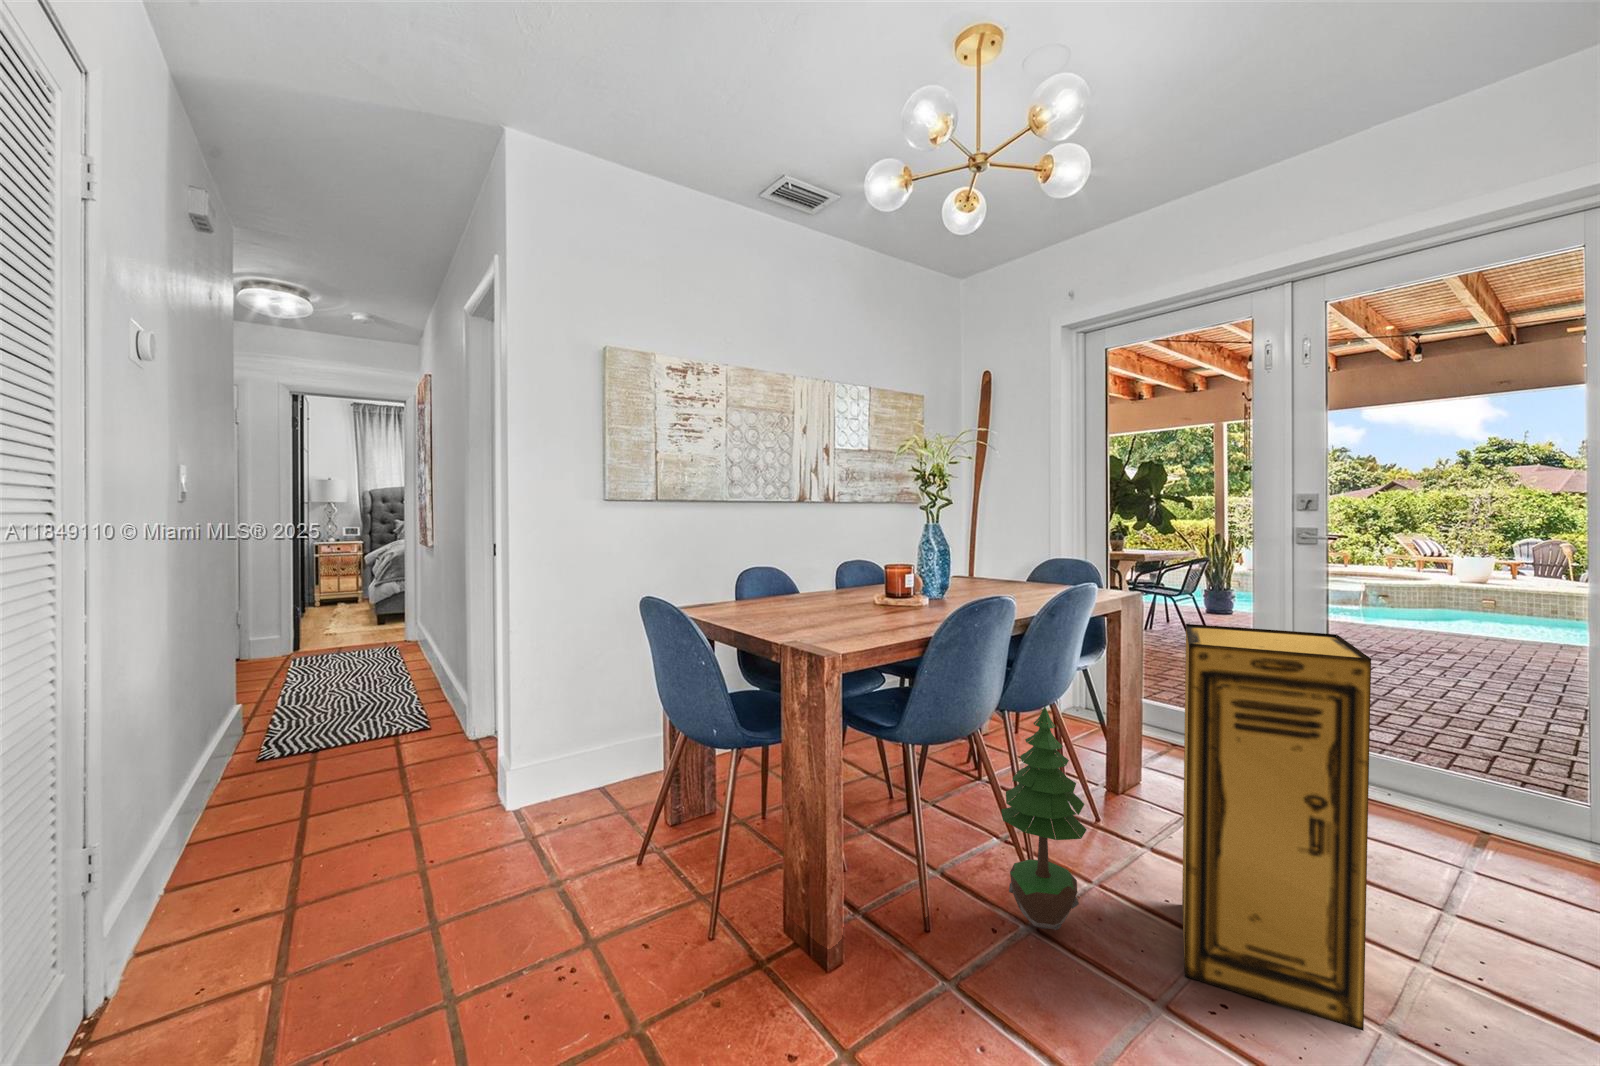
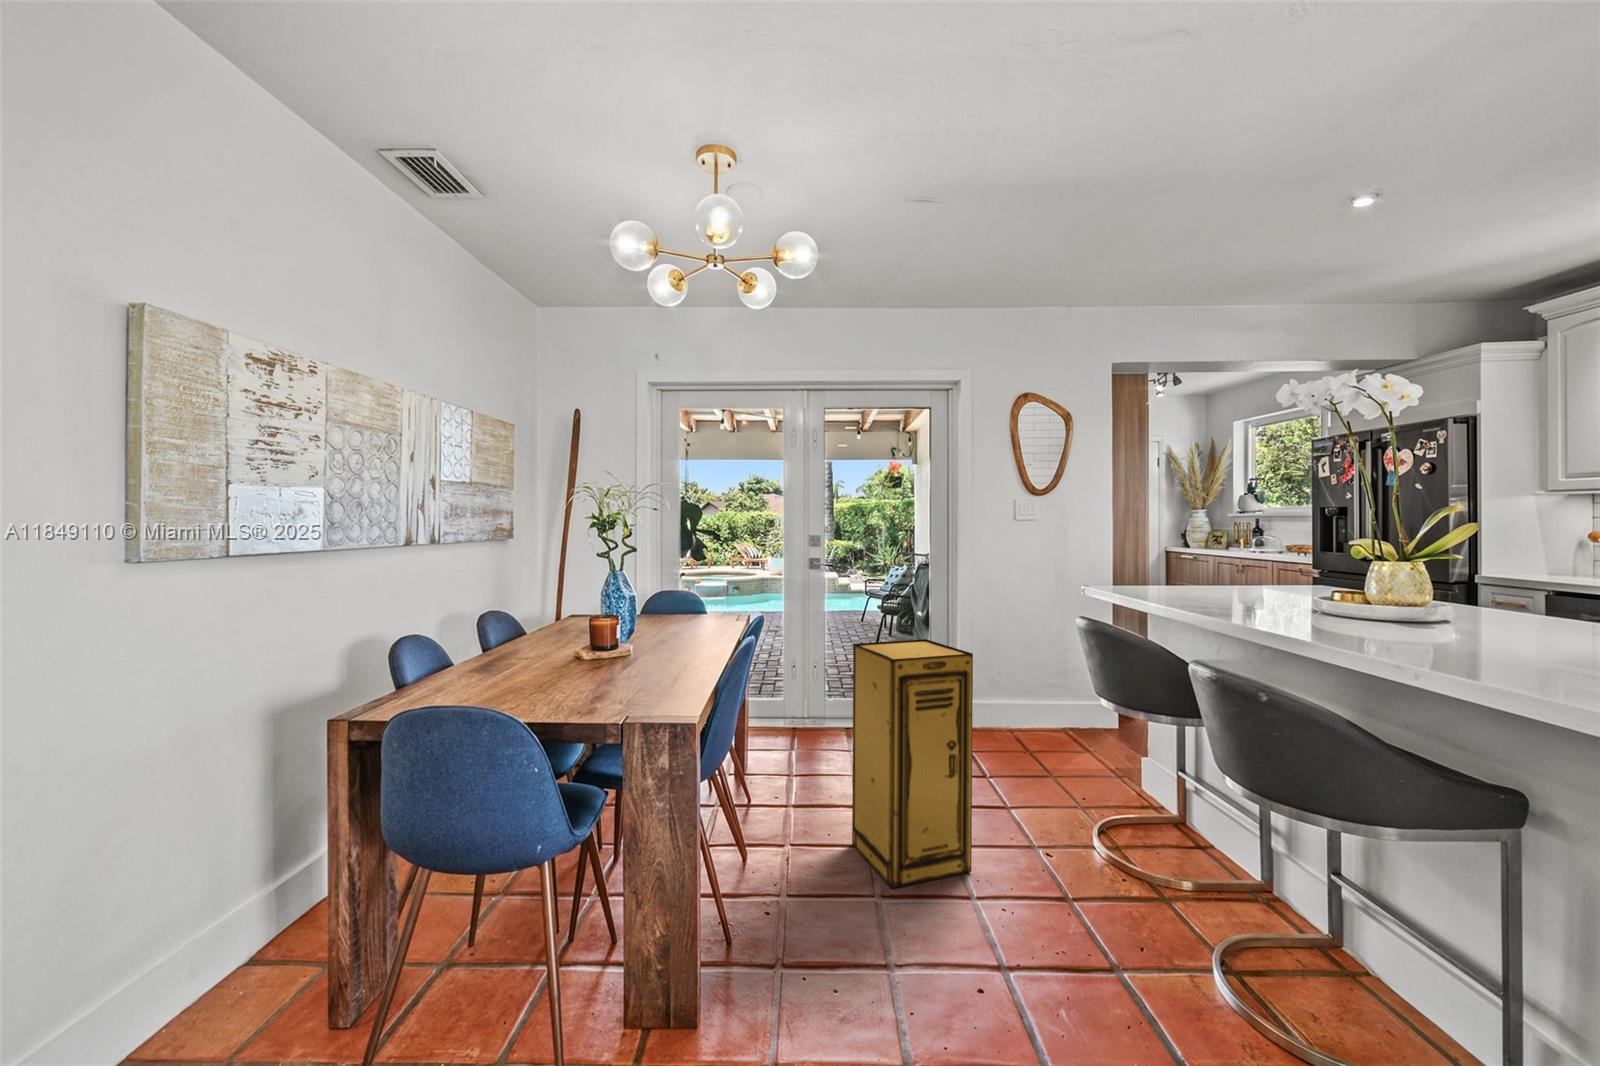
potted tree: present [1001,706,1087,930] -> none [771,724,835,904]

